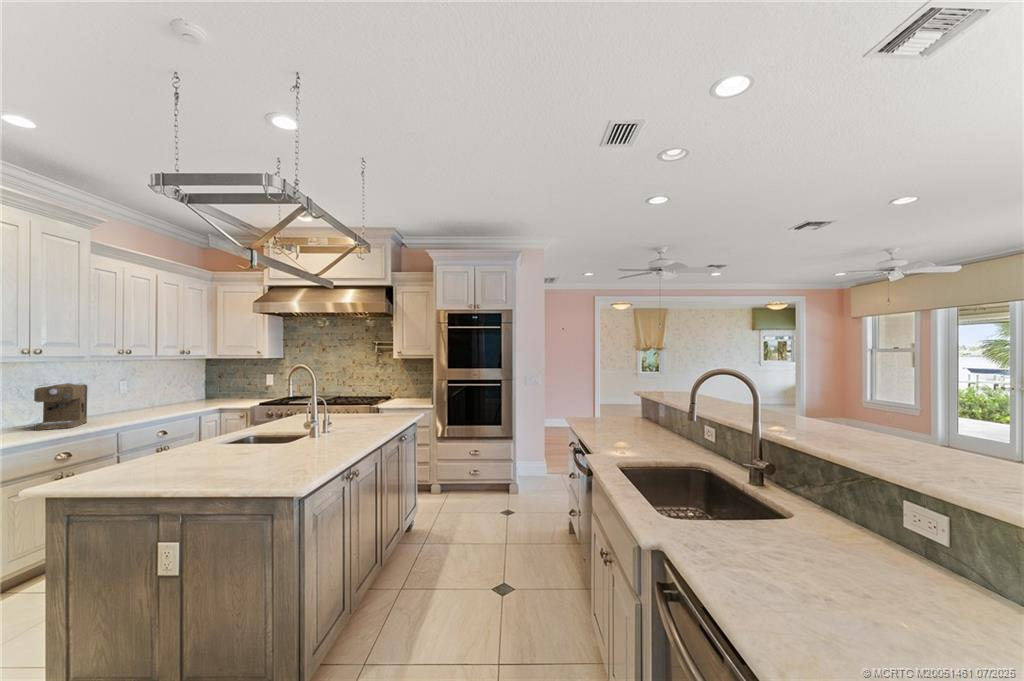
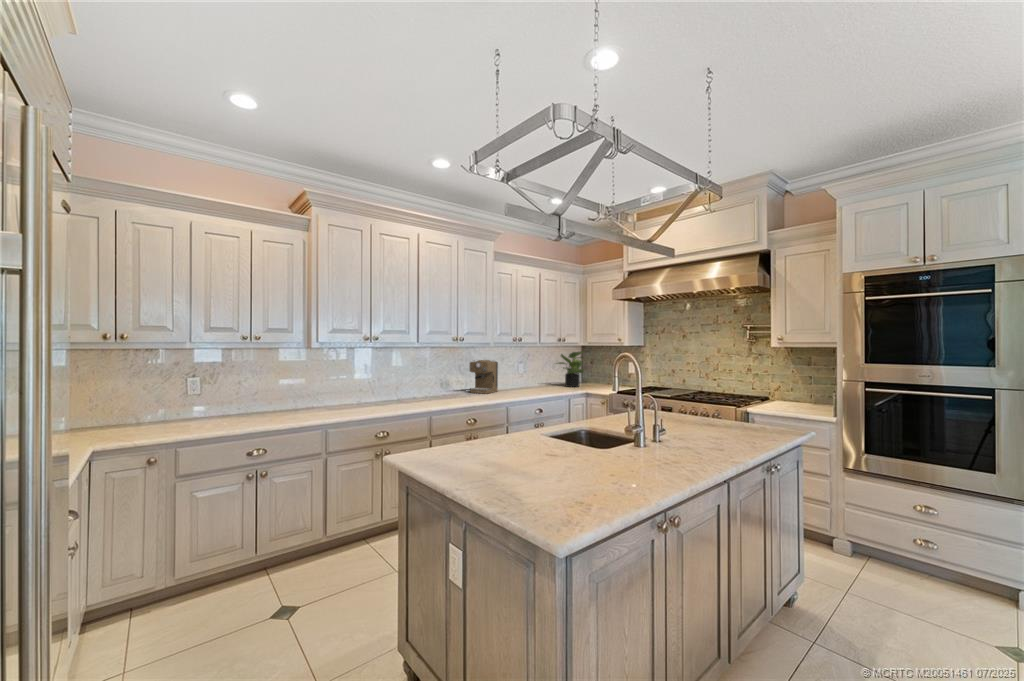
potted plant: none [169,365,218,406] -> present [557,351,584,387]

